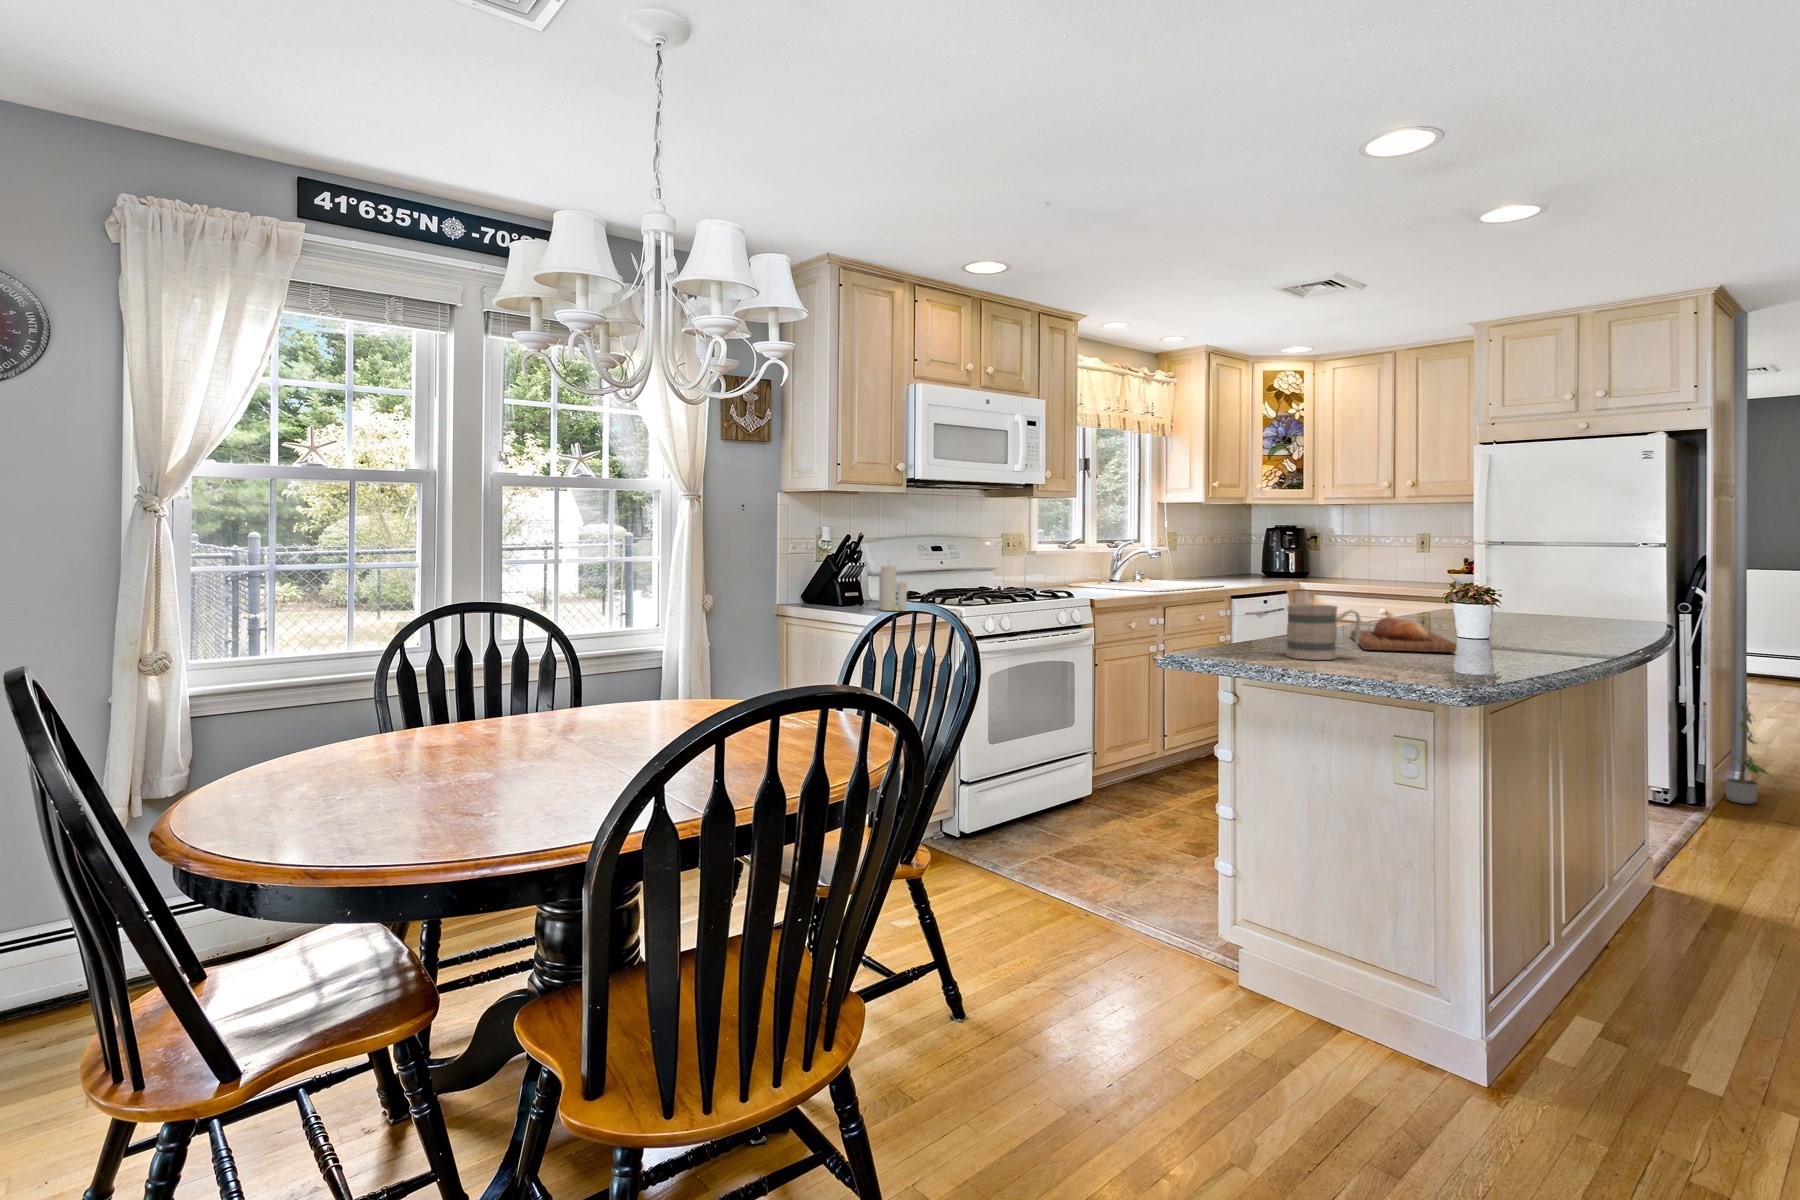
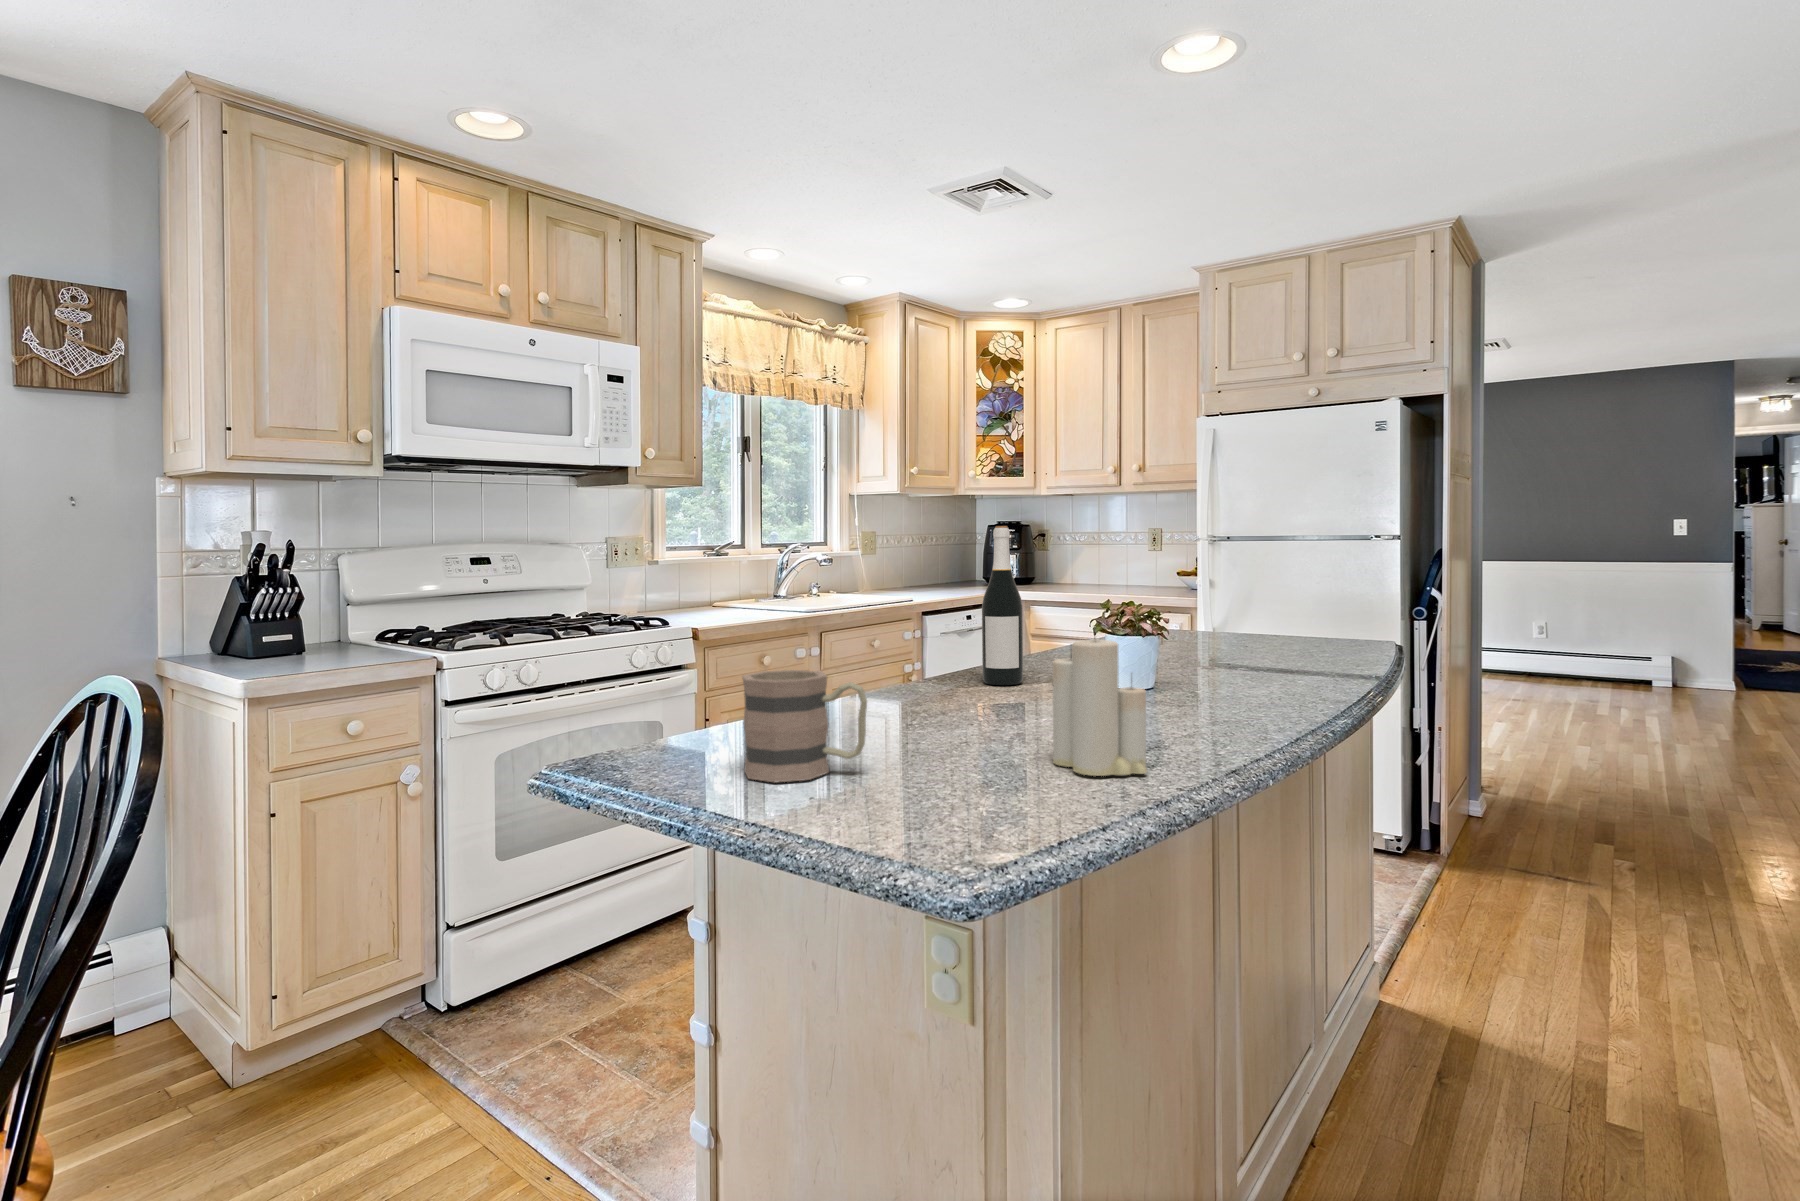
wine bottle: none [1365,528,1395,632] -> present [982,526,1023,685]
candle: present [879,565,907,611] -> present [1052,631,1147,776]
bread loaf: present [1351,617,1457,652] -> none [912,671,1059,744]
potted plant: present [1726,703,1769,804] -> none [1466,718,1521,845]

